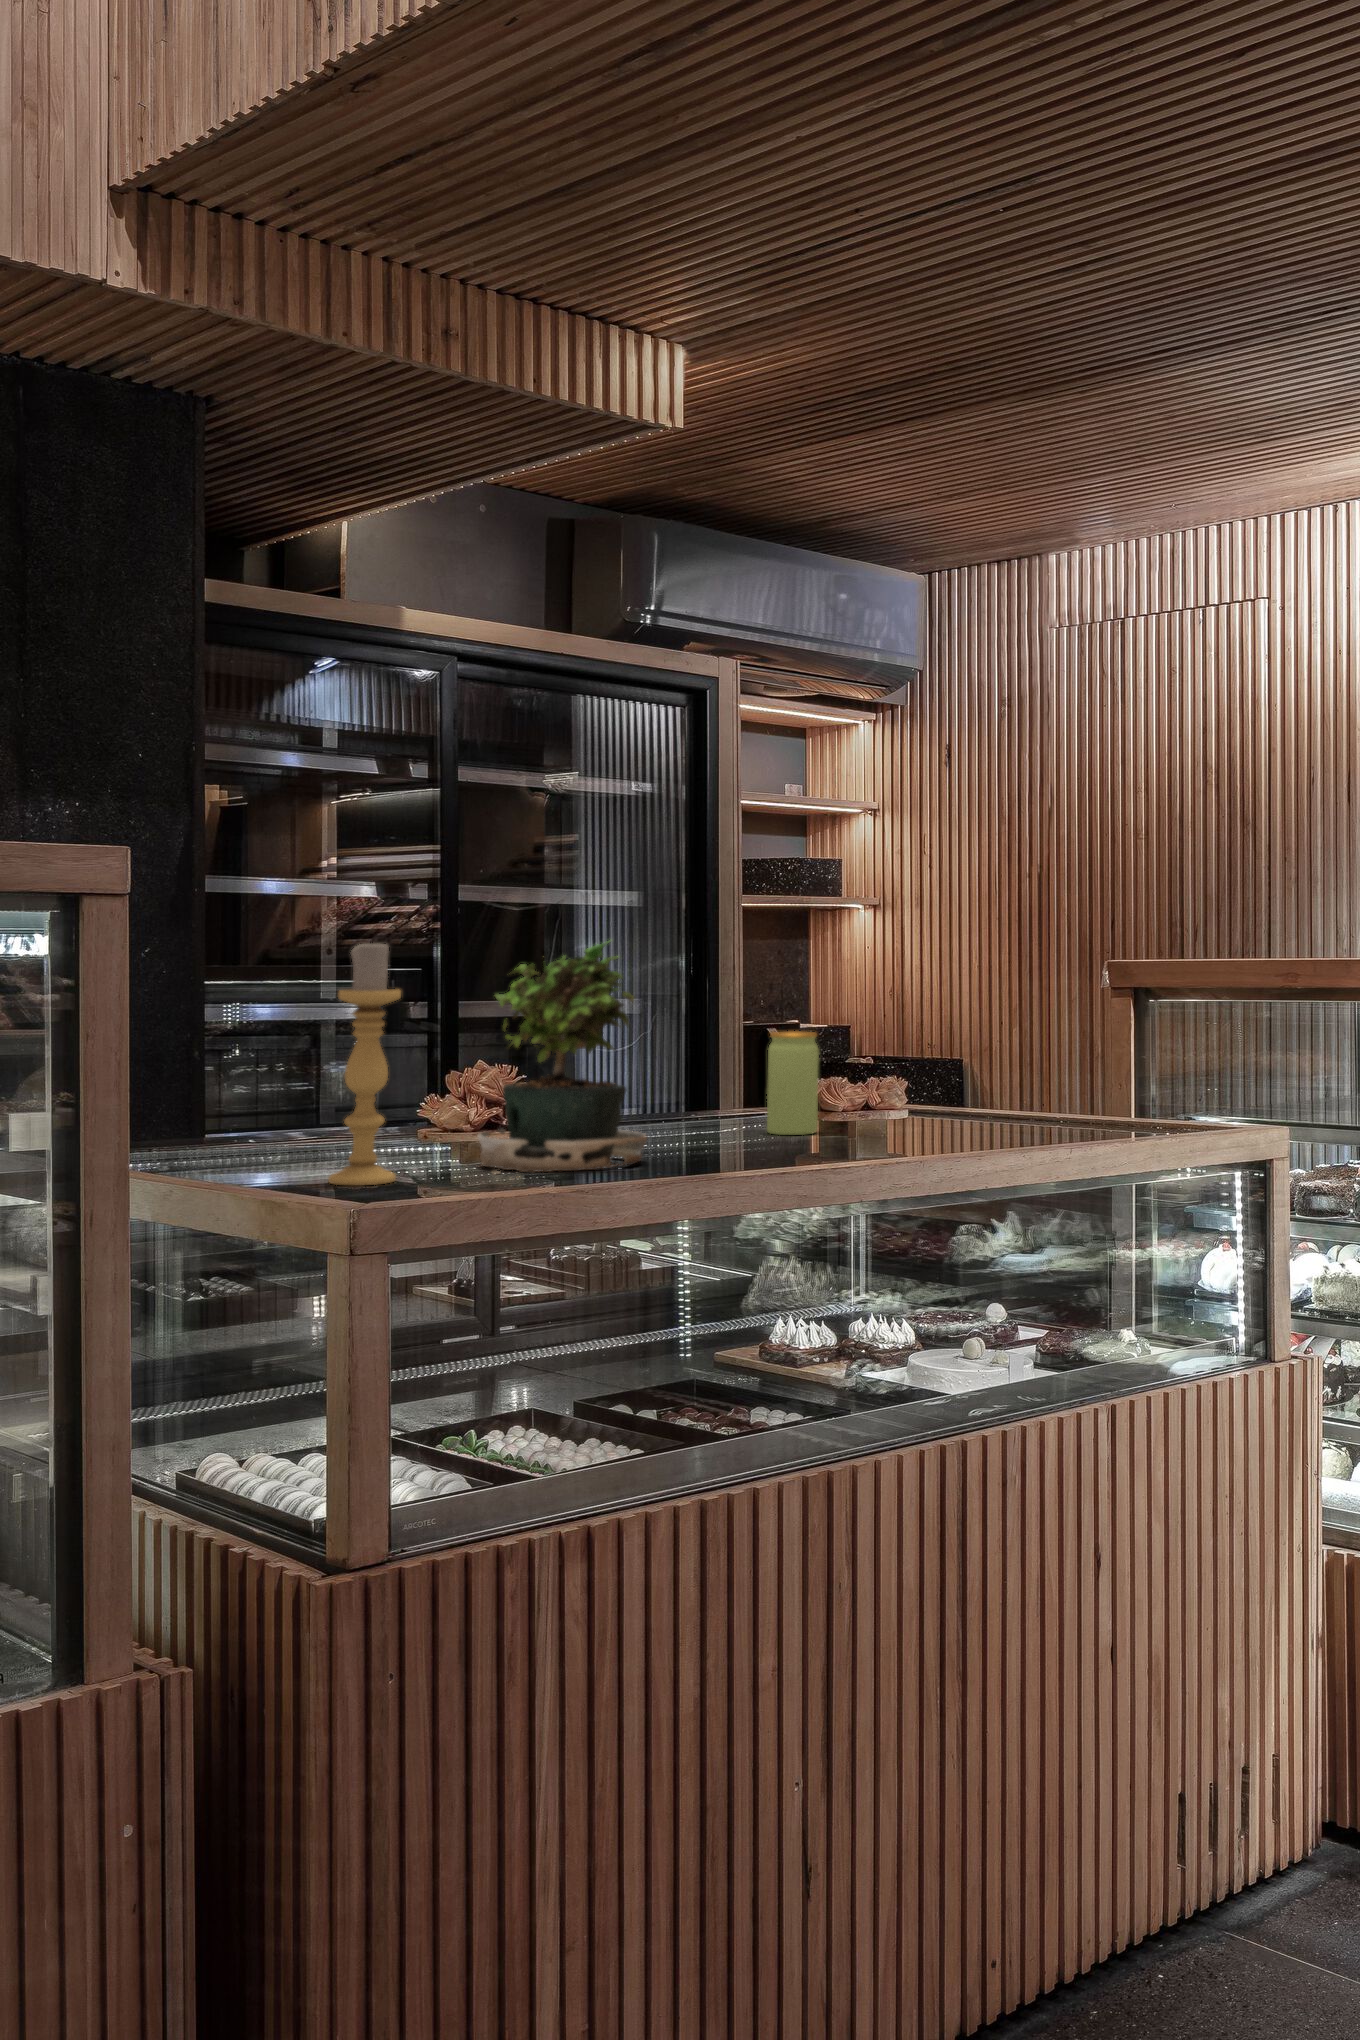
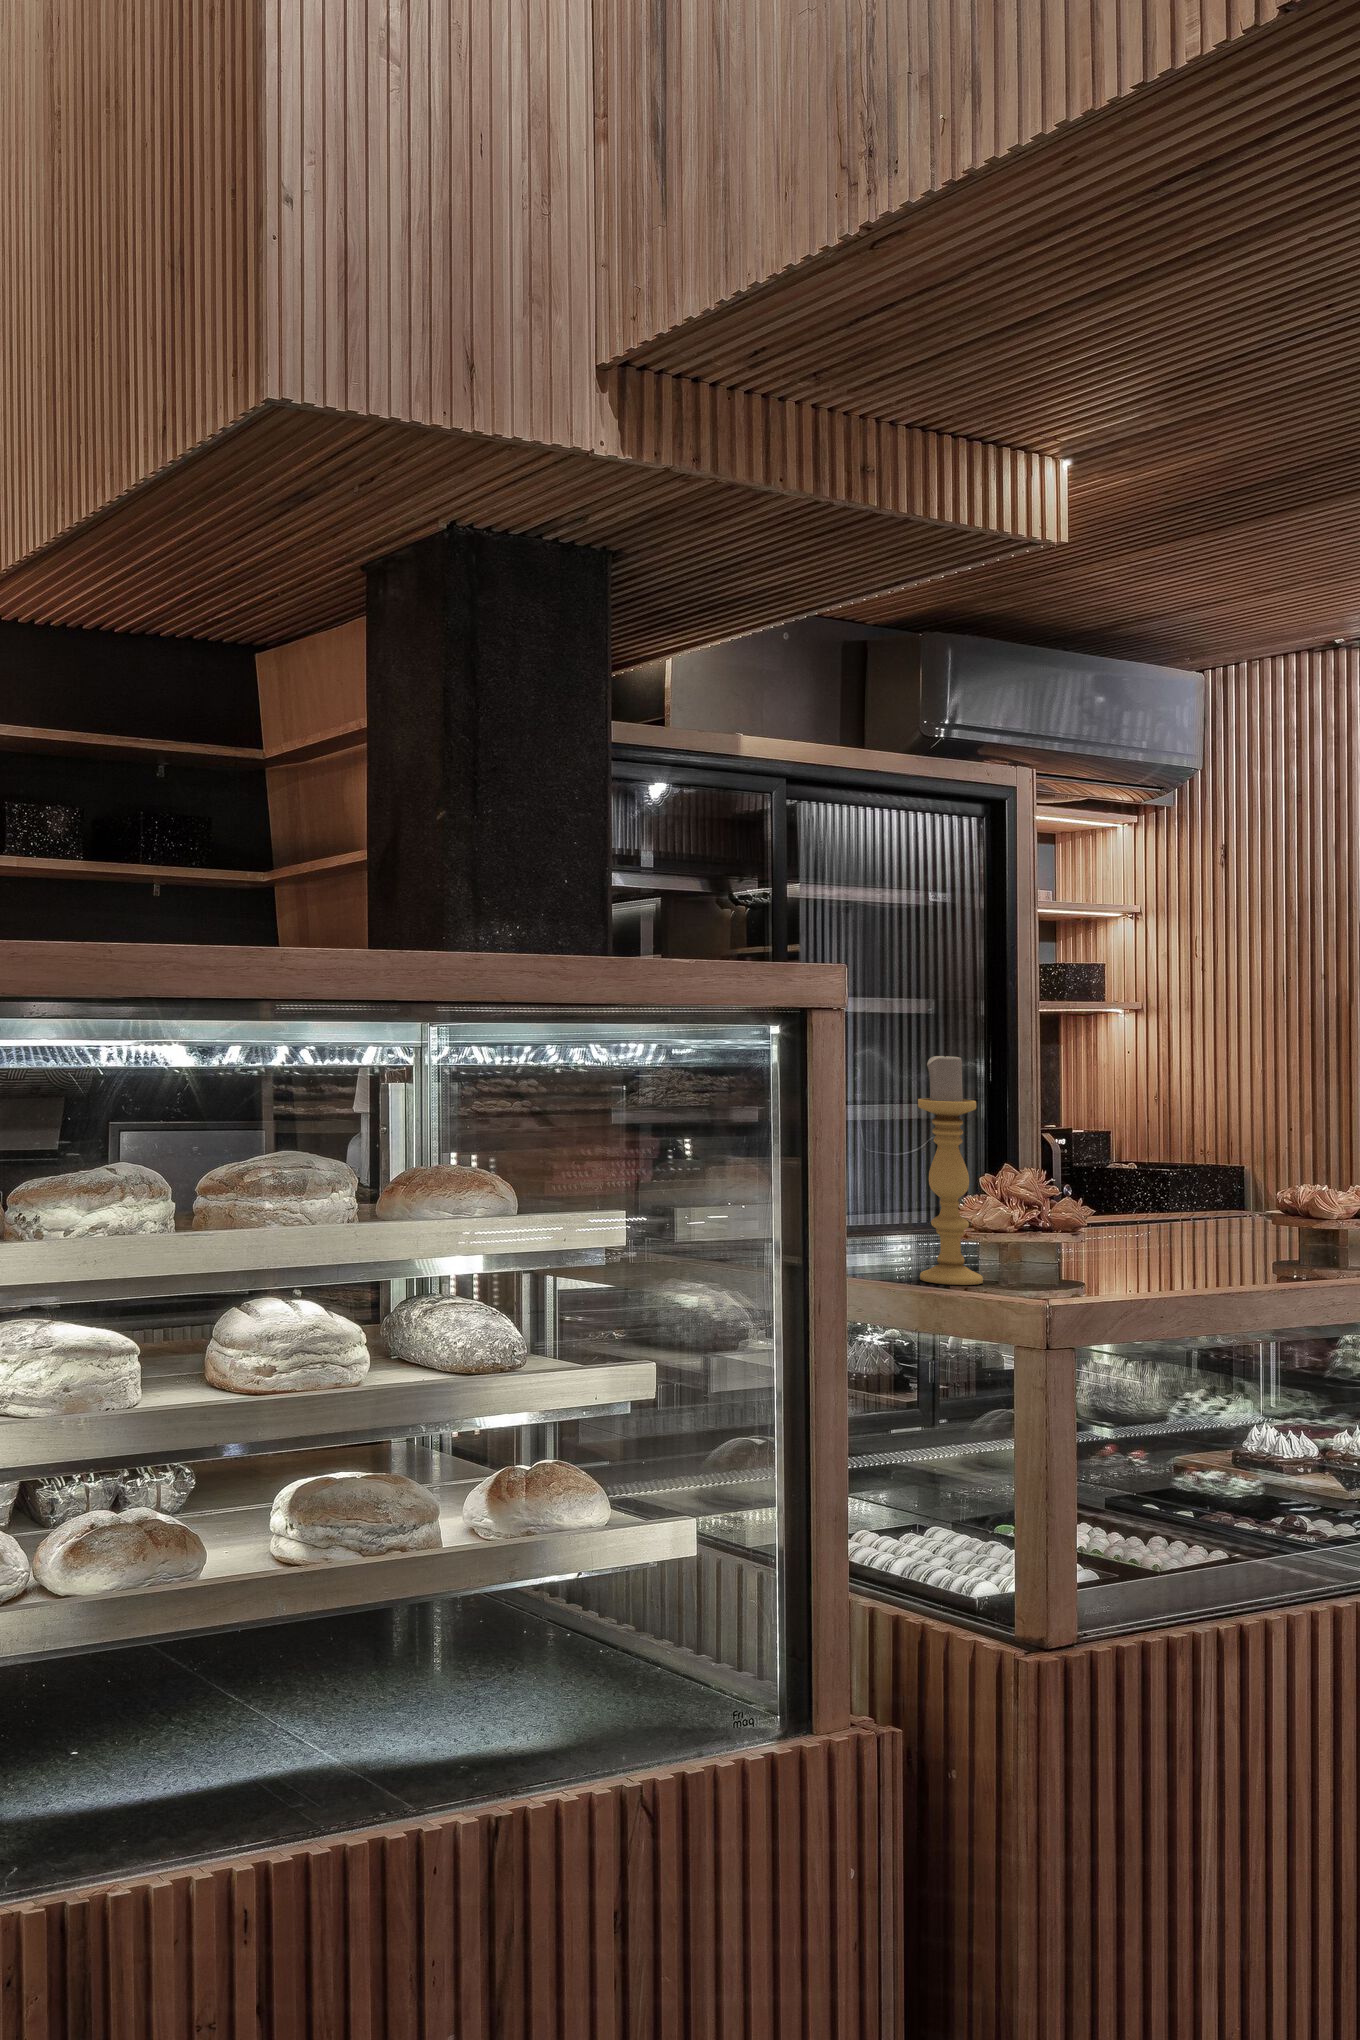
potted plant: present [478,943,647,1178] -> none [1025,1056,1194,1287]
jar: present [767,1031,819,1135] -> none [1250,1149,1308,1253]

